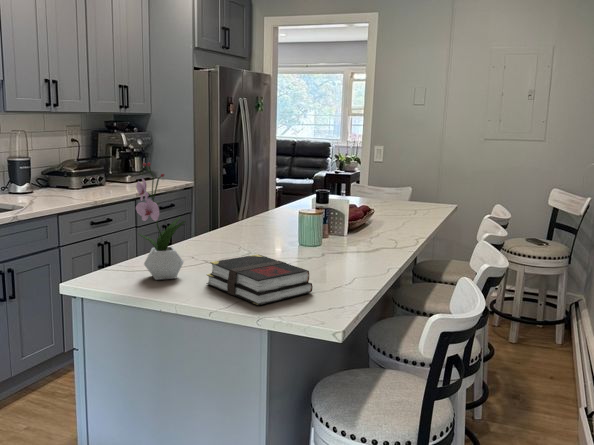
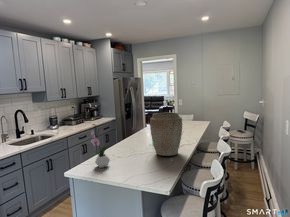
vase: none [296,154,381,266] -> present [150,113,182,156]
book: present [206,255,313,305] -> none [119,155,159,179]

